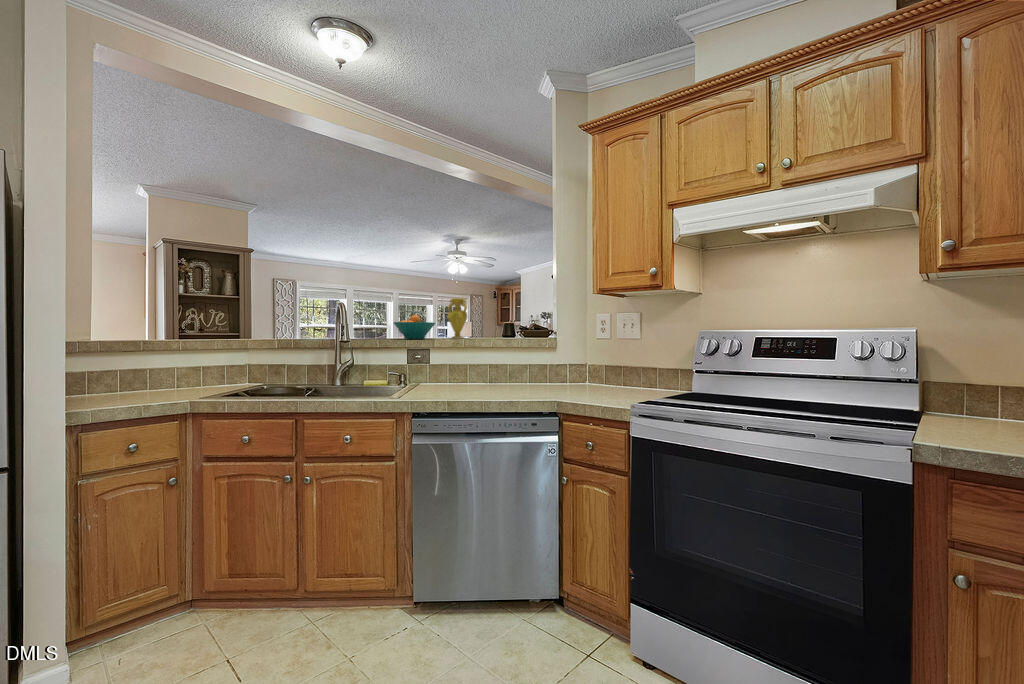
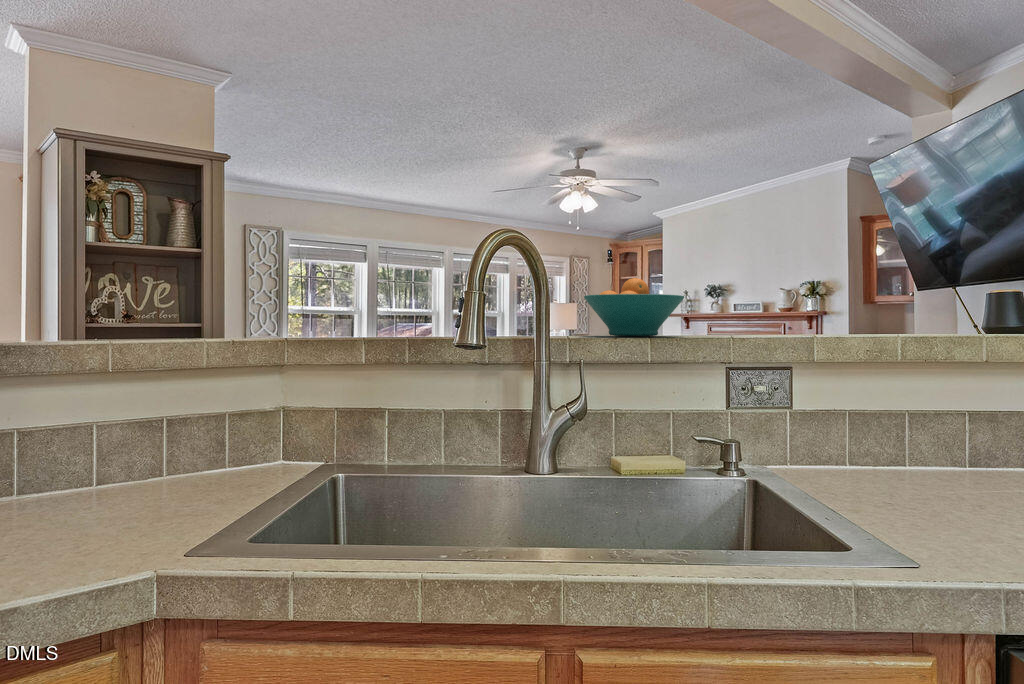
vase: present [448,298,467,338] -> none [676,241,728,334]

